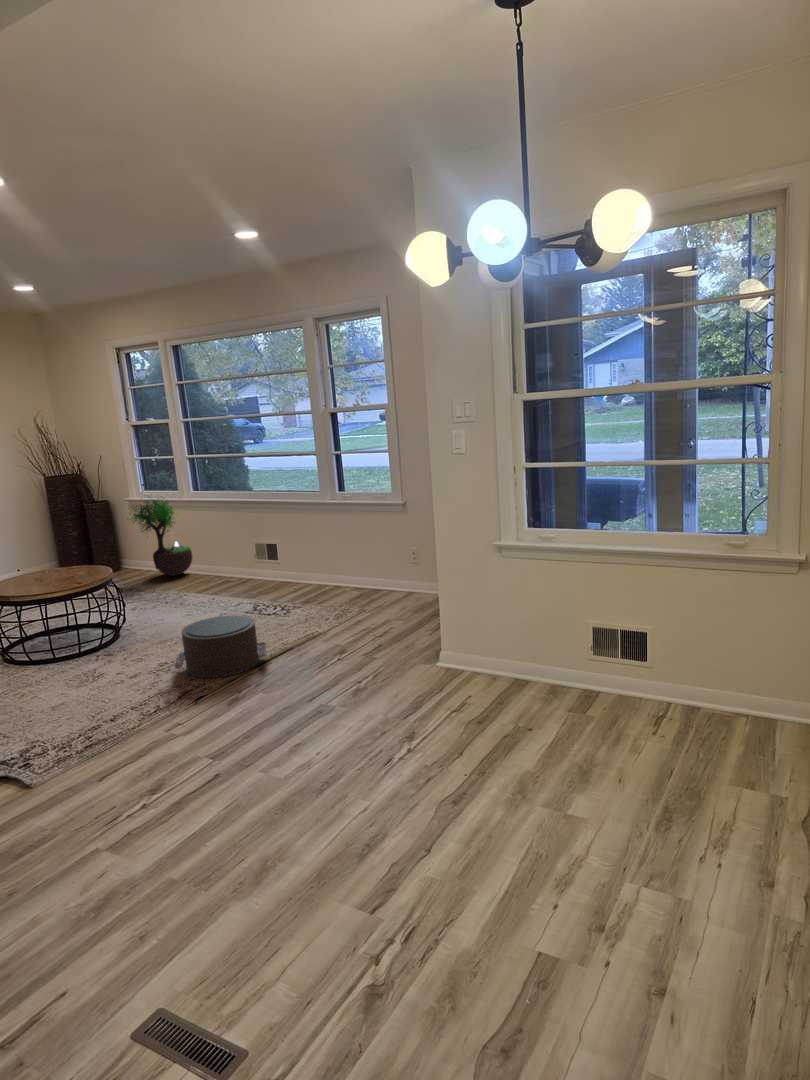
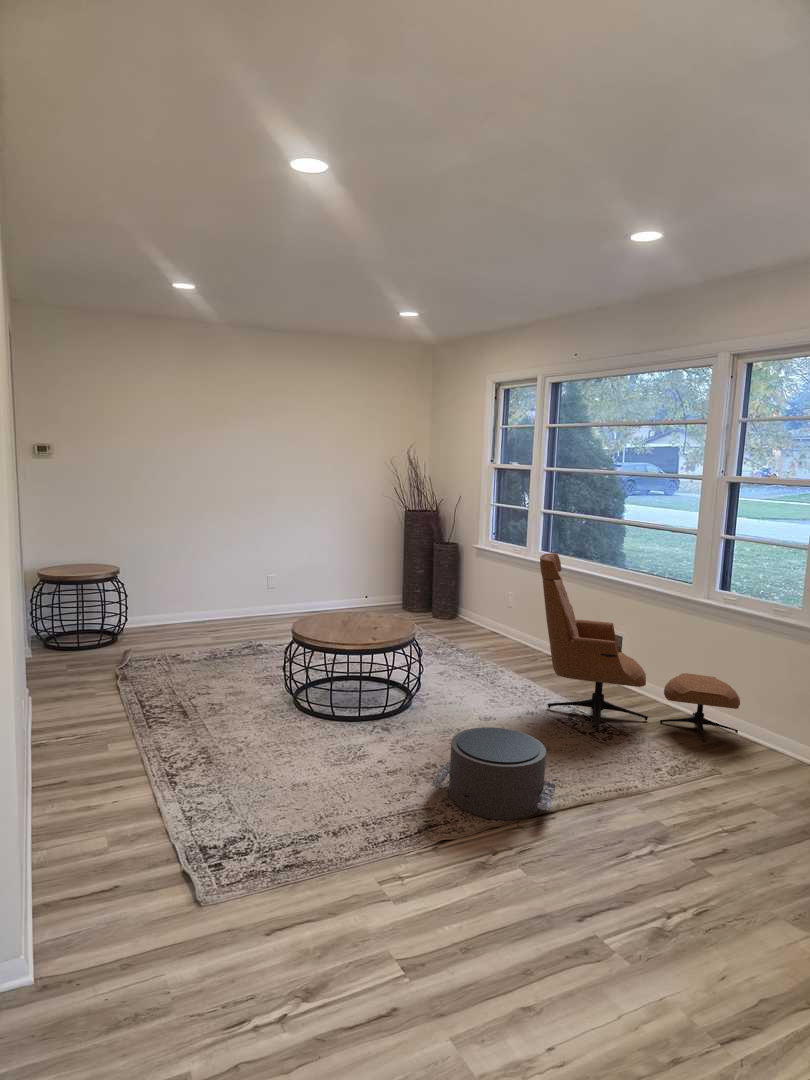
lounge chair: none [207,485,369,610] -> present [540,553,740,742]
potted tree: present [131,496,192,576] -> none [463,542,528,643]

